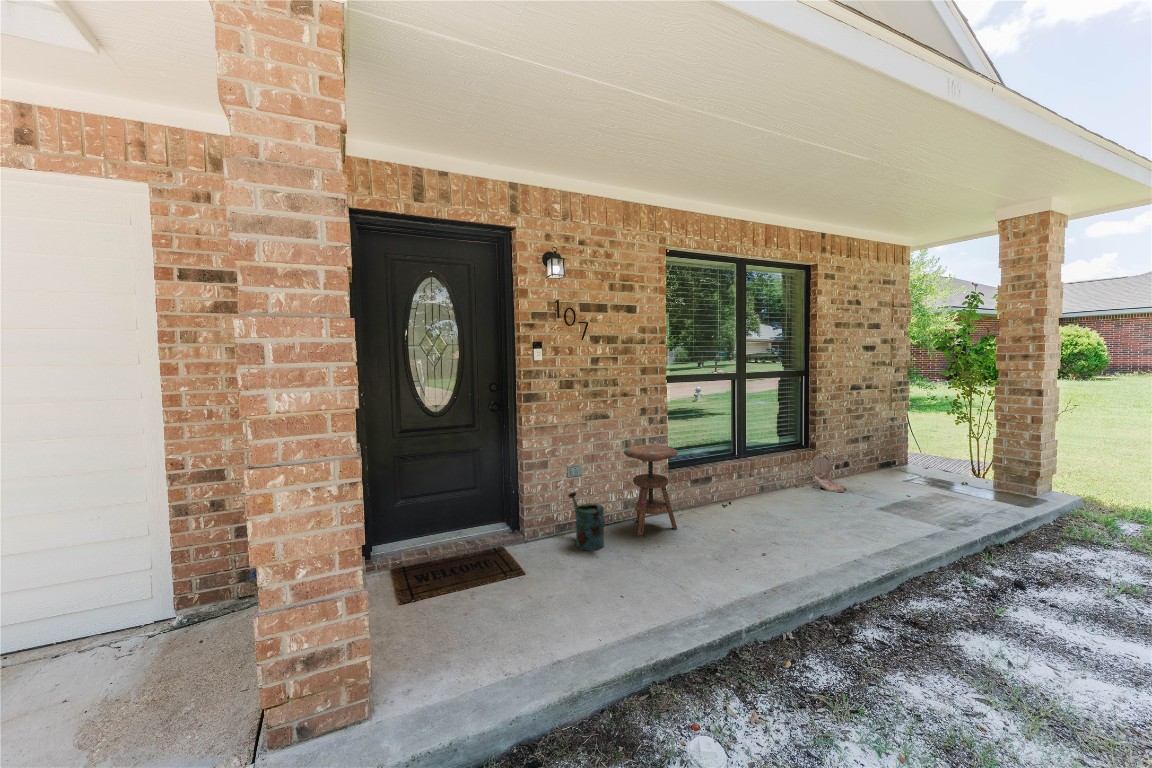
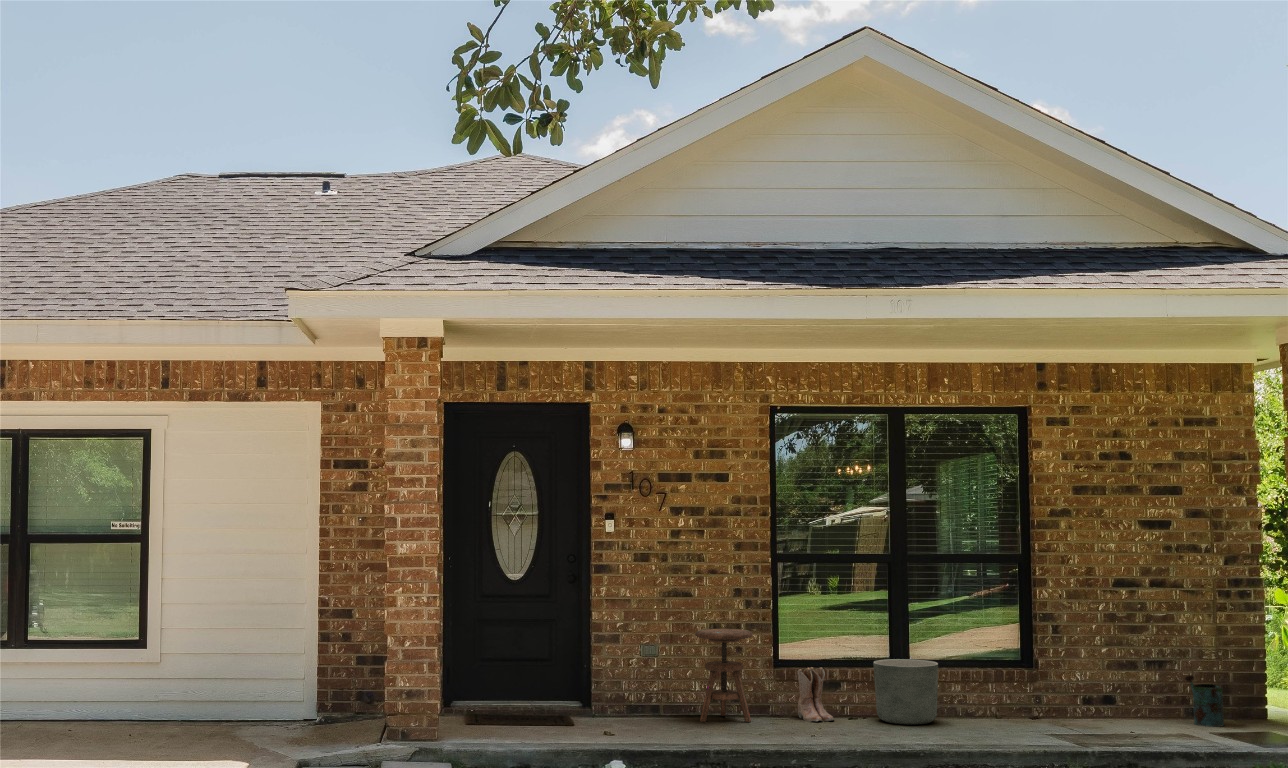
boots: present [812,452,846,492] -> present [797,667,834,722]
planter: none [742,454,796,509] -> present [874,659,938,725]
watering can: present [568,492,604,551] -> present [1185,675,1224,727]

